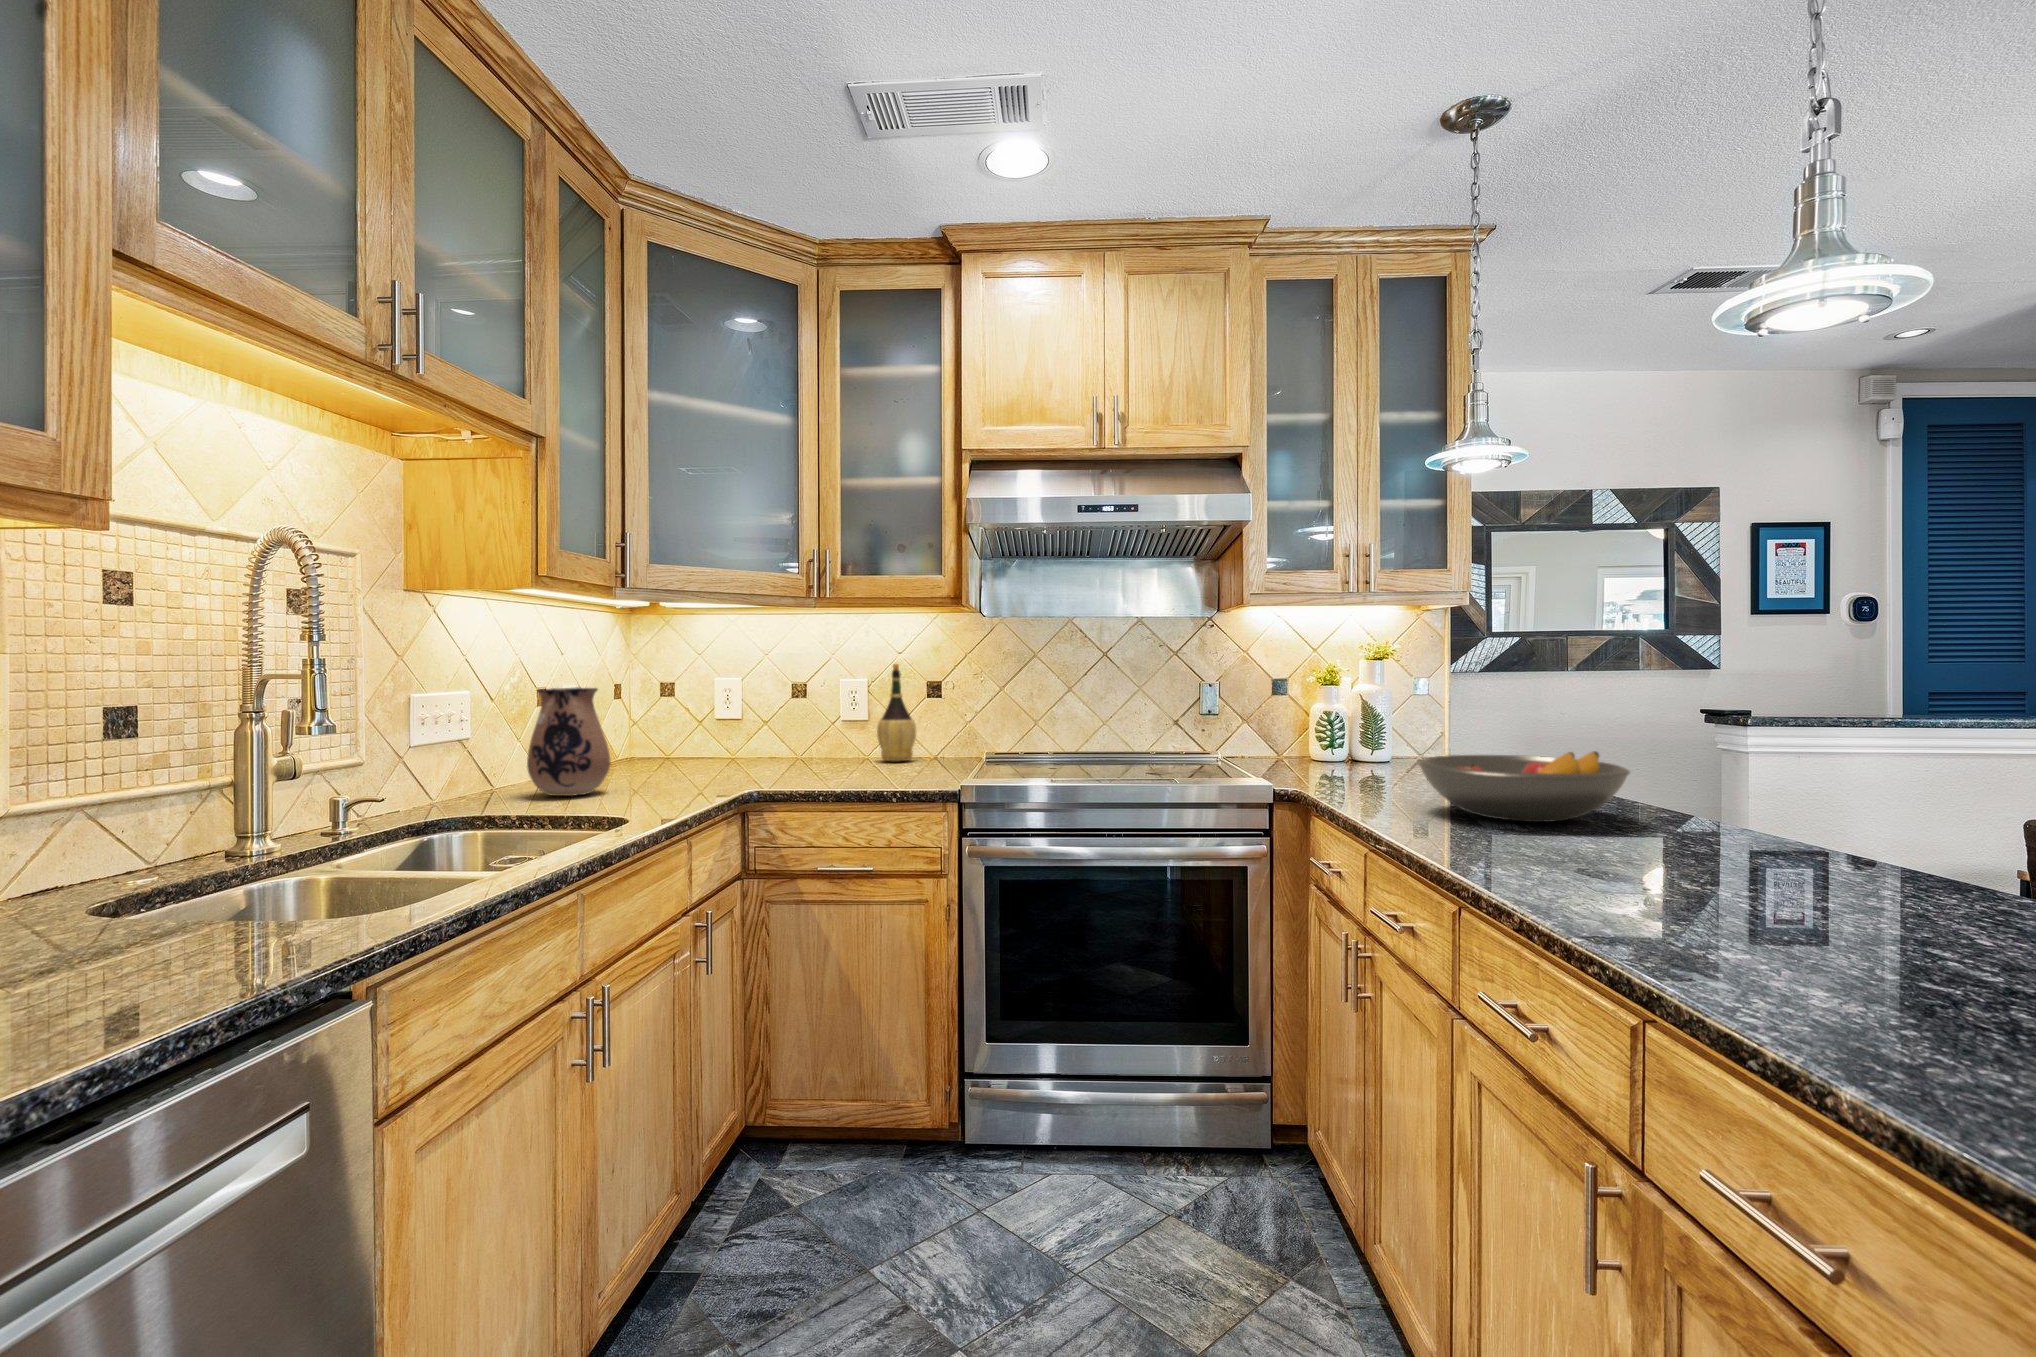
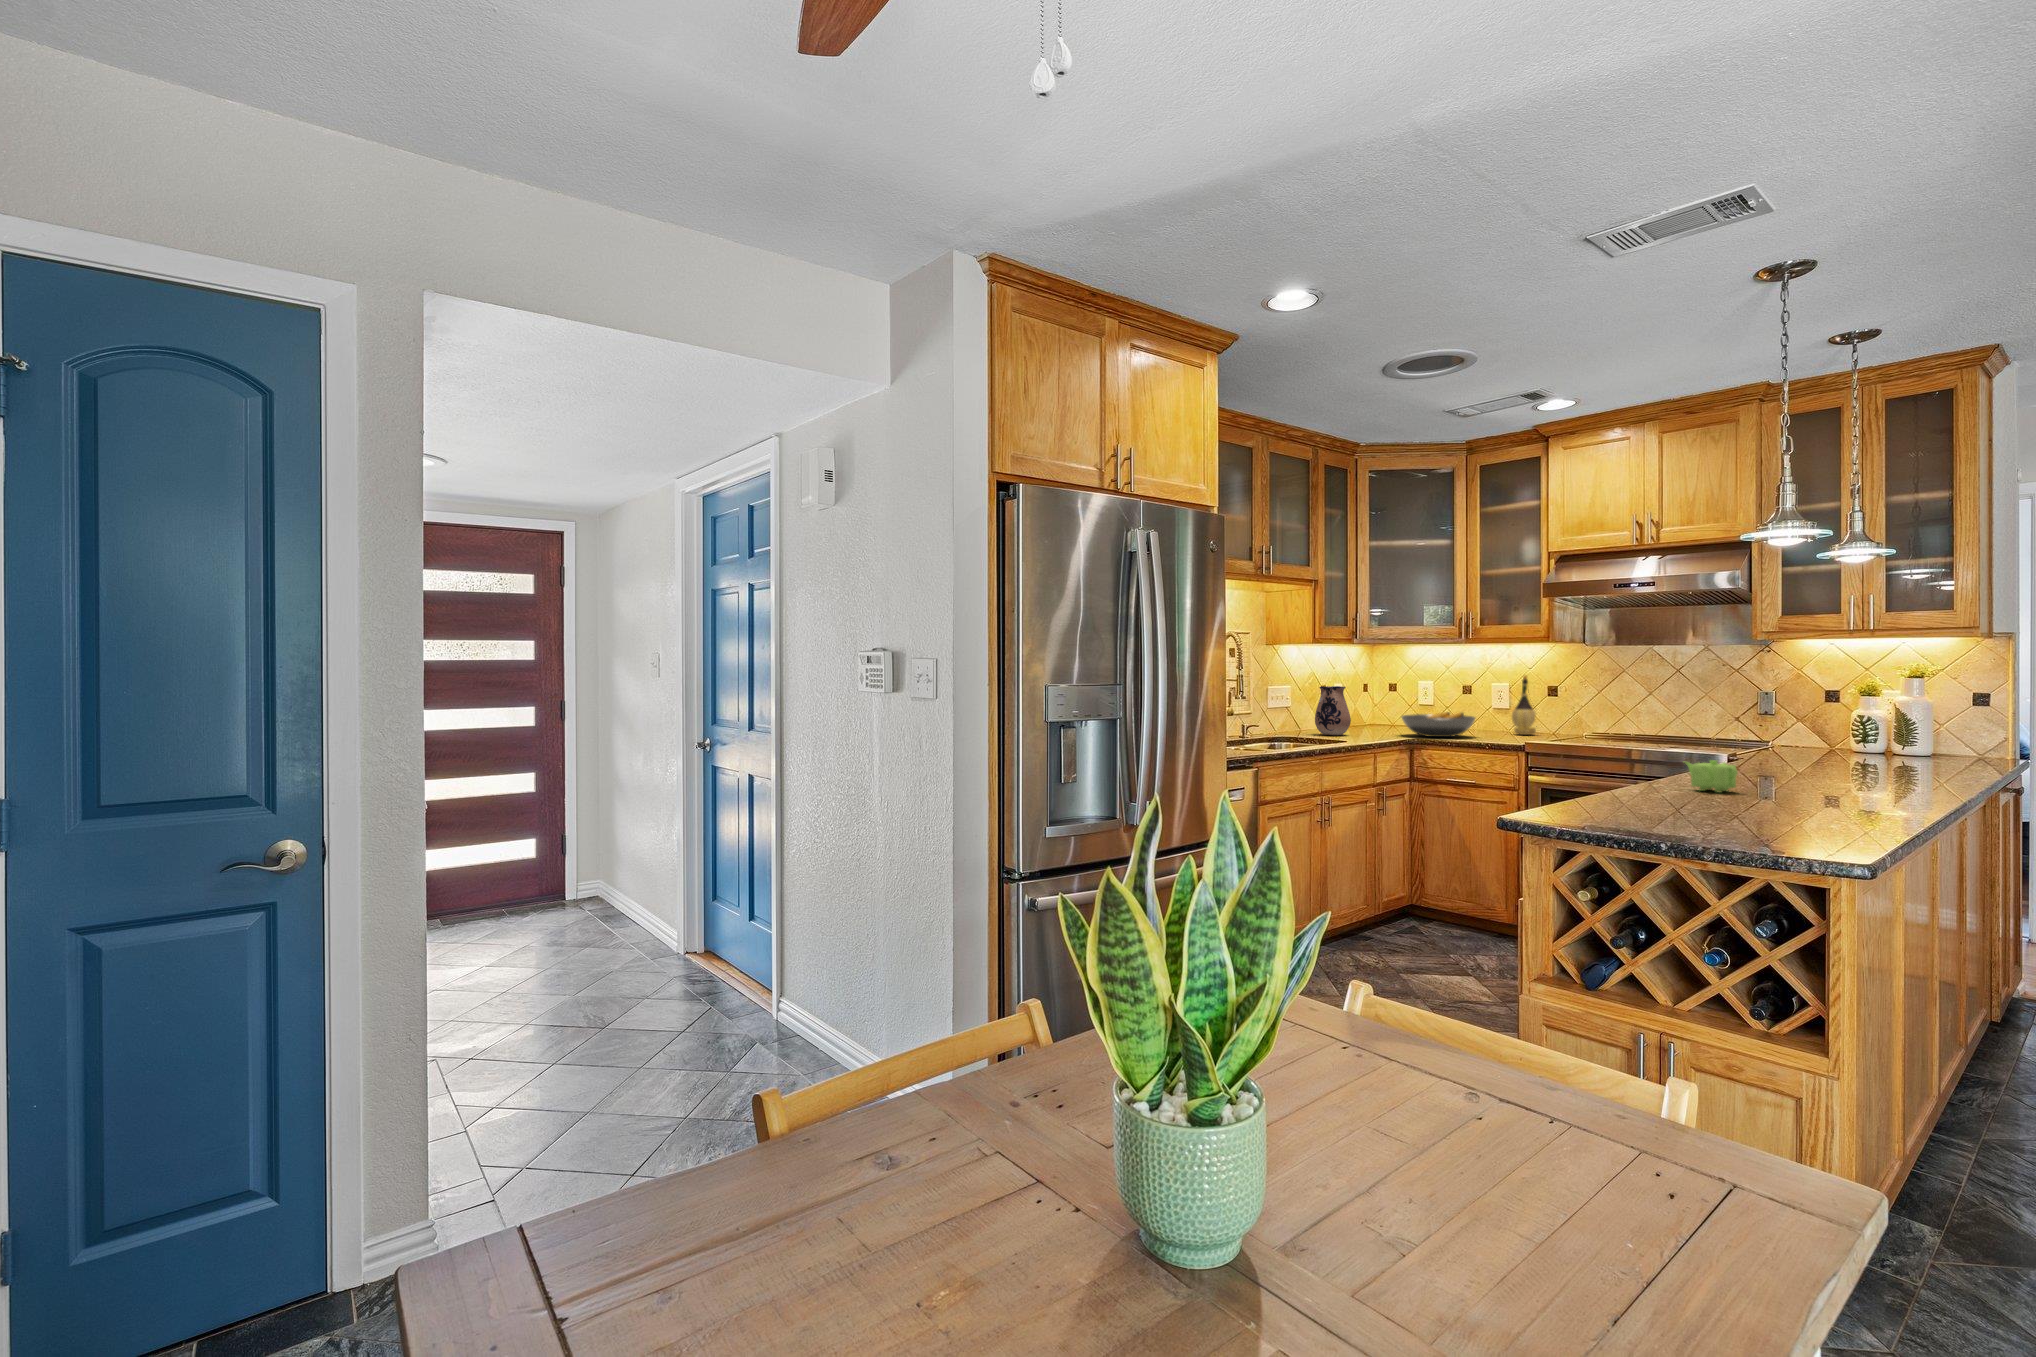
fruit bowl: present [1419,751,1630,822] -> present [1402,712,1475,737]
teapot: none [1711,847,1864,942] -> present [1686,760,1738,792]

